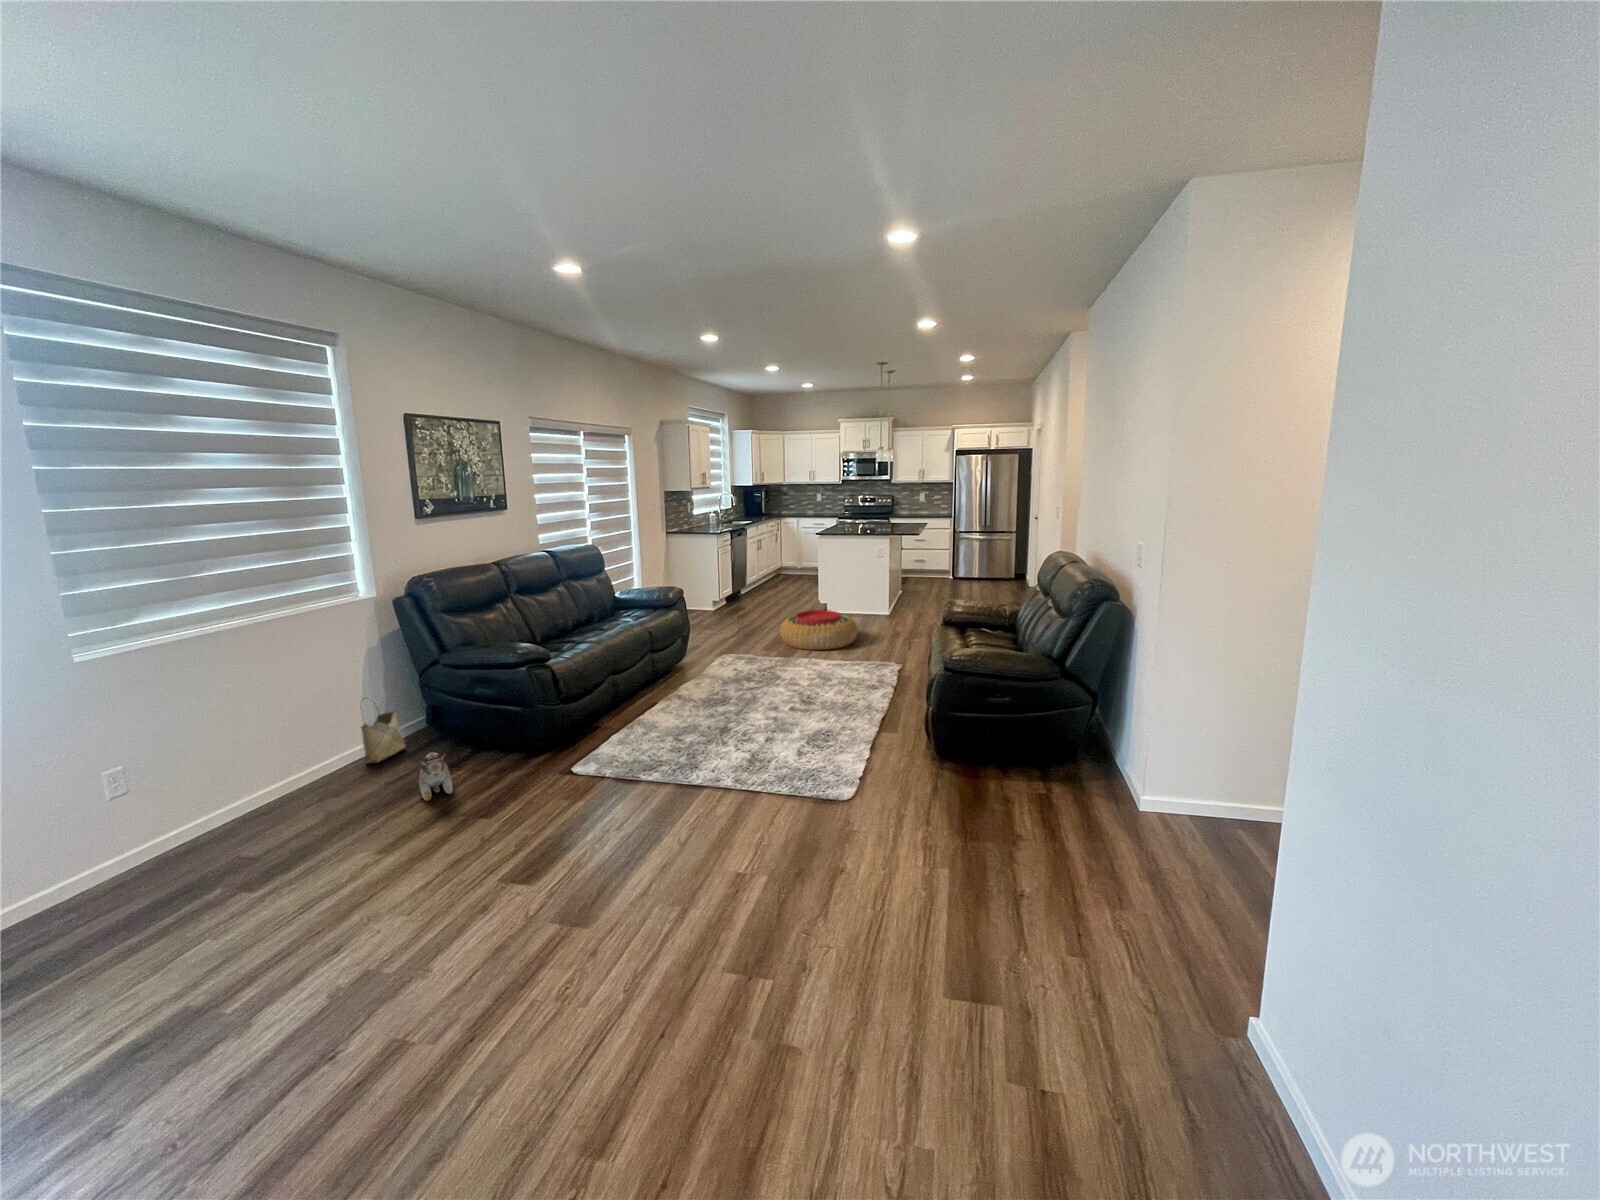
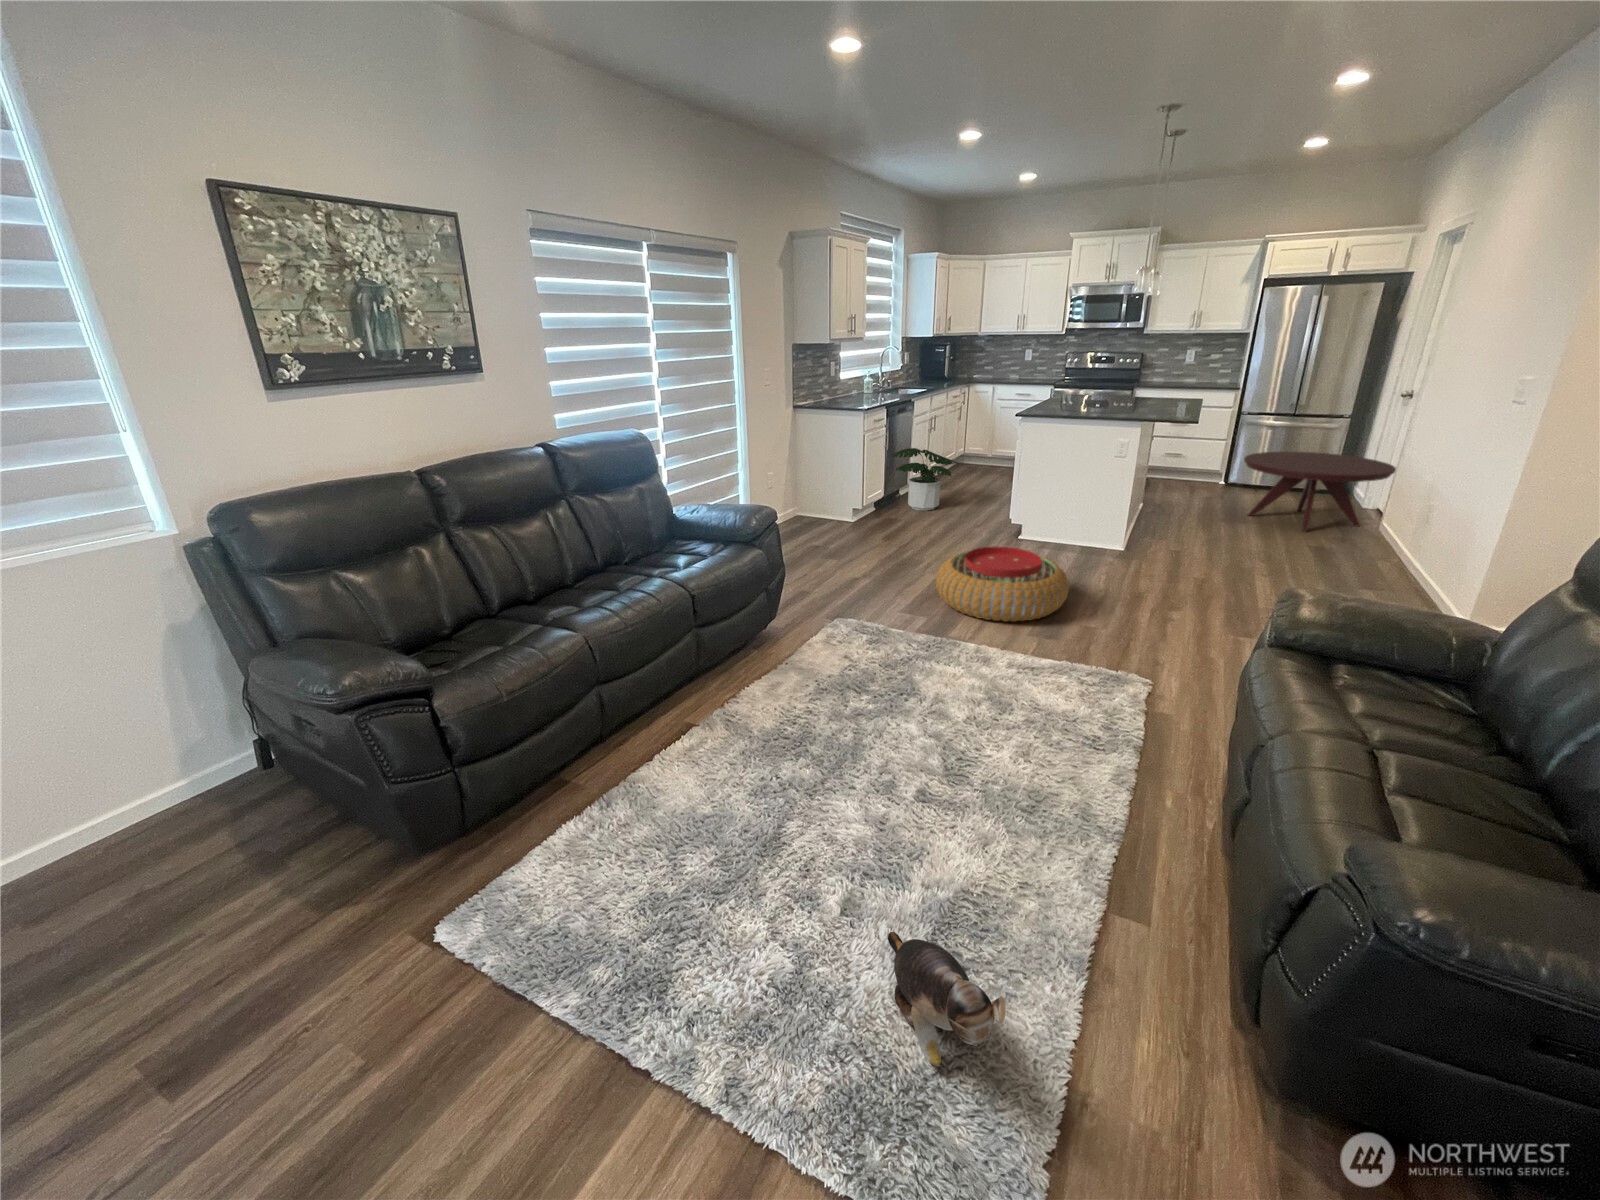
coffee table: none [957,554,1035,601] -> present [1244,451,1396,532]
potted plant: none [735,560,782,603] -> present [891,448,957,511]
woven basket: present [361,698,405,763] -> none [129,715,246,832]
plush toy: present [417,752,453,801] -> present [888,932,1006,1066]

